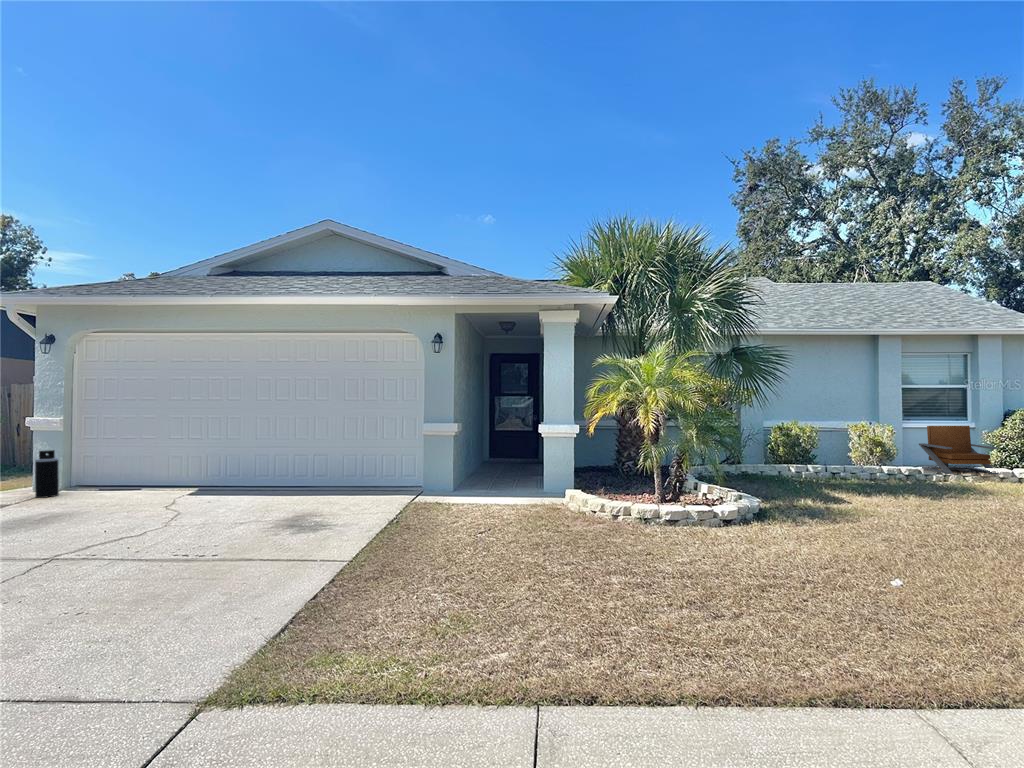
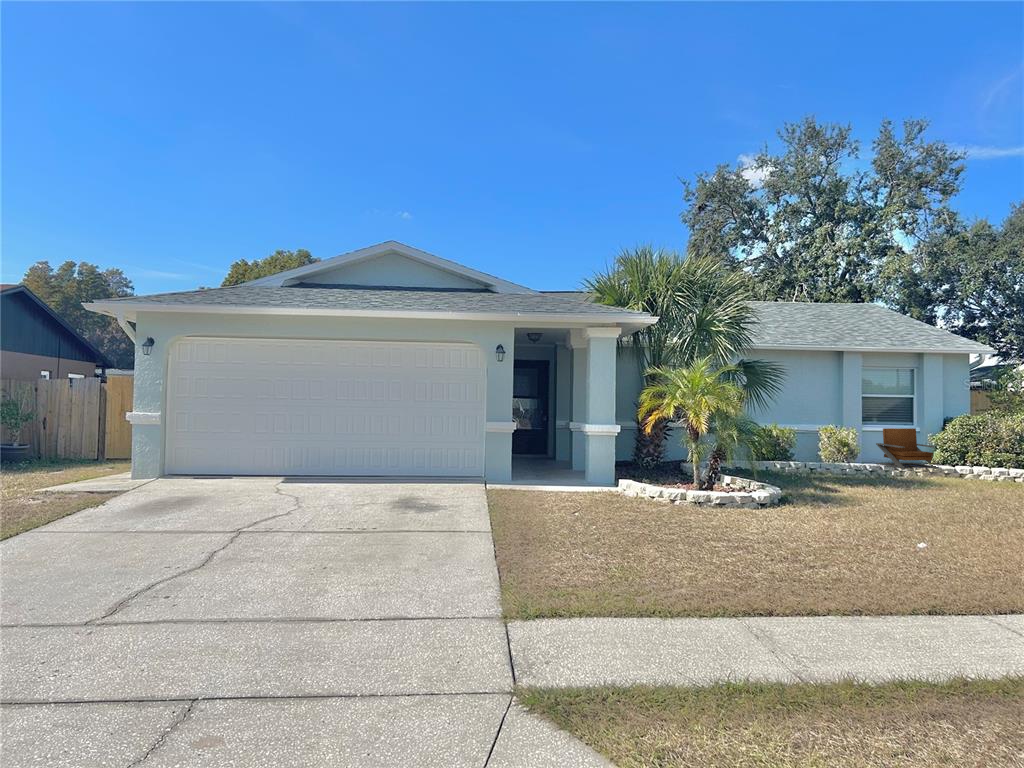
trash can: present [35,450,59,498] -> none [113,450,134,496]

